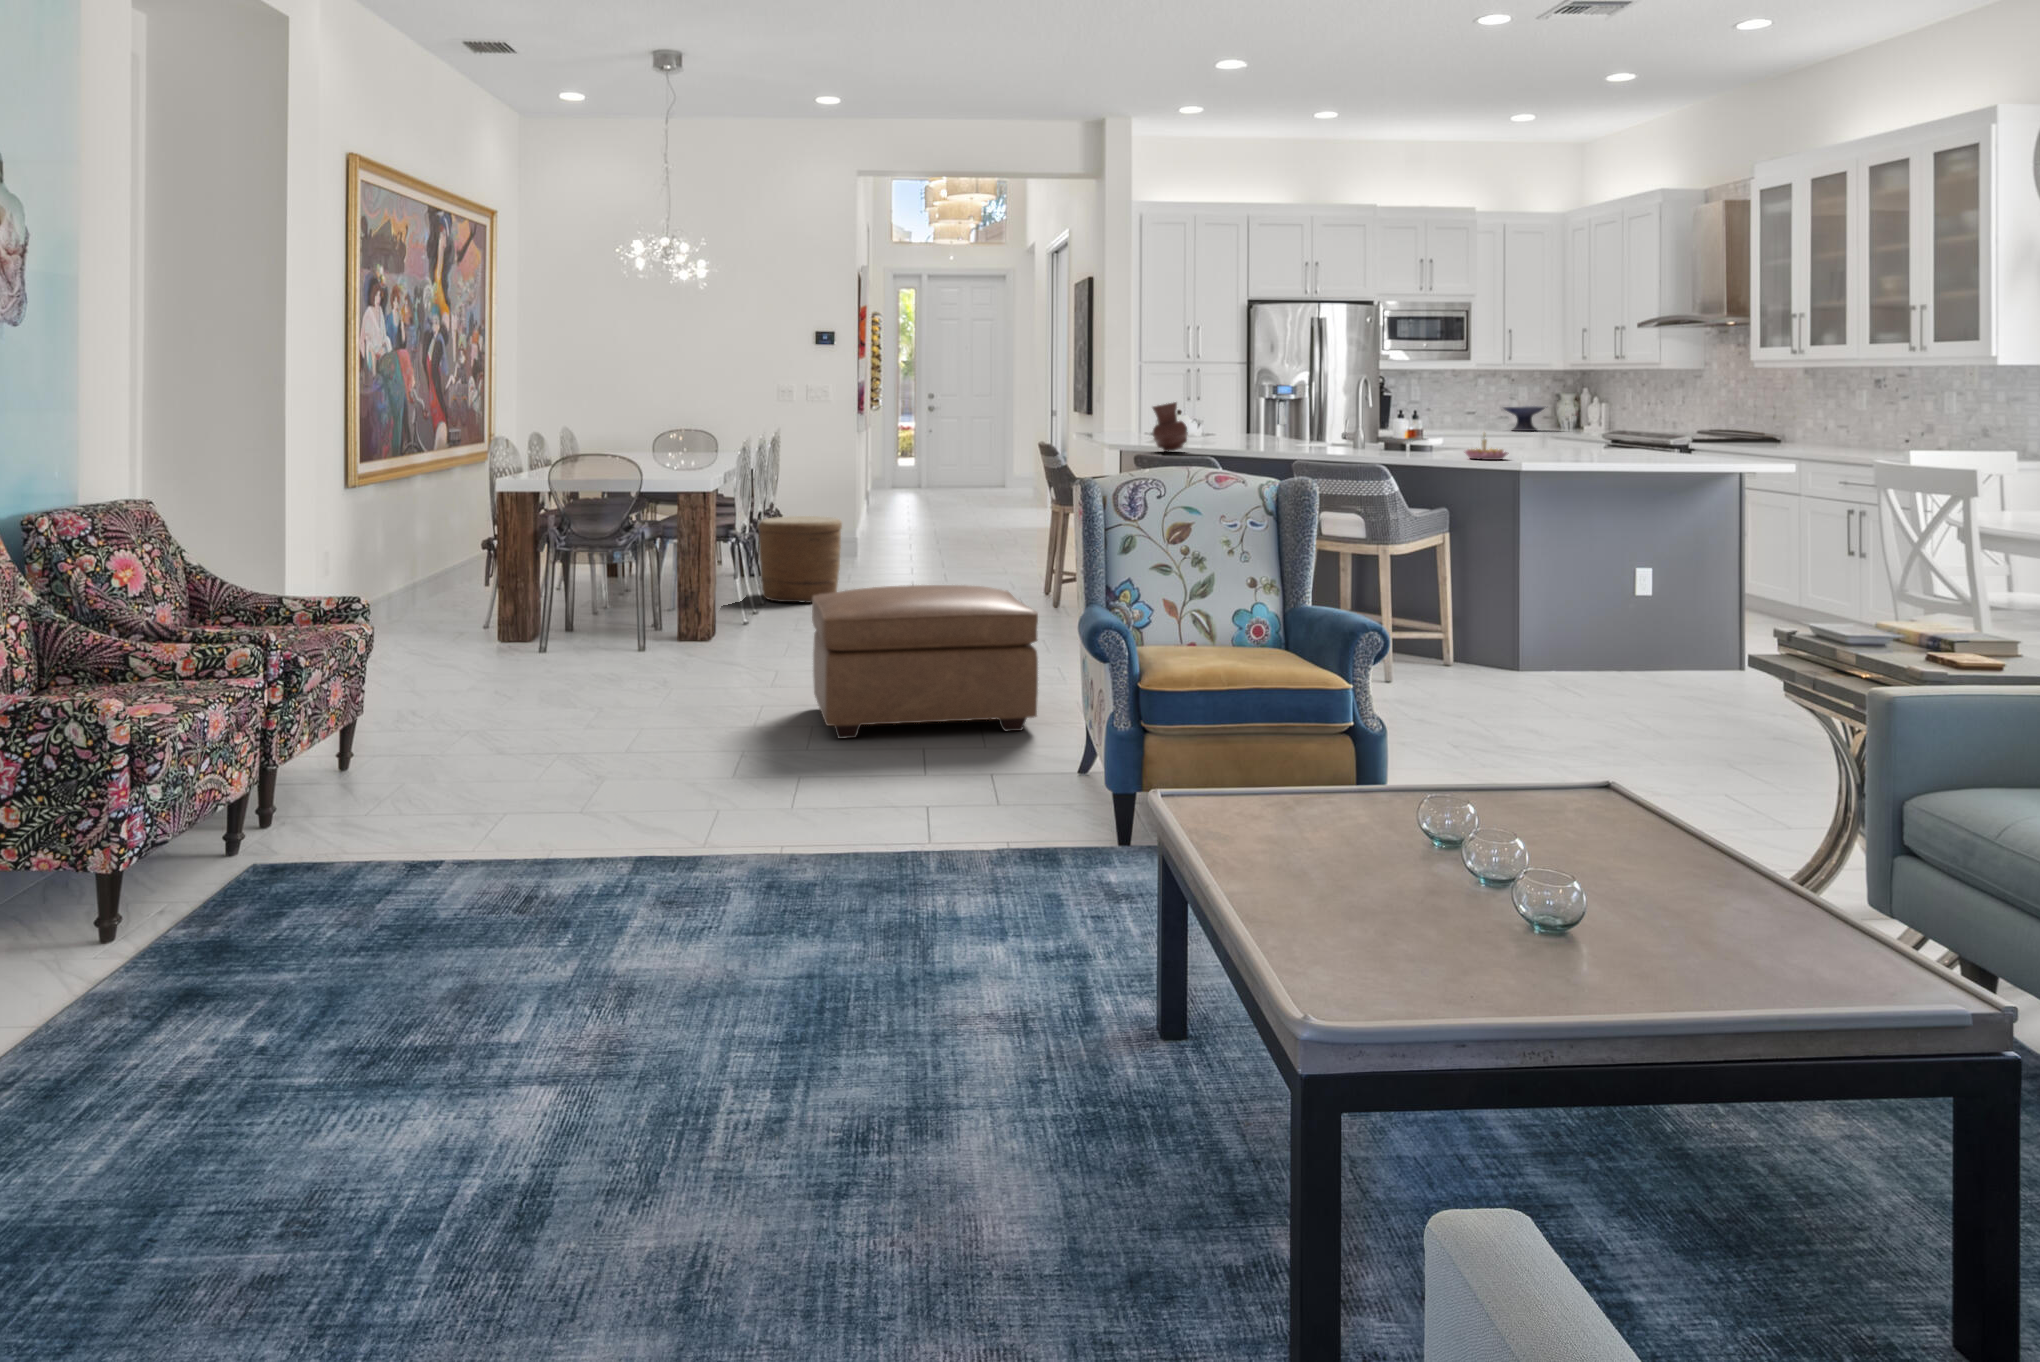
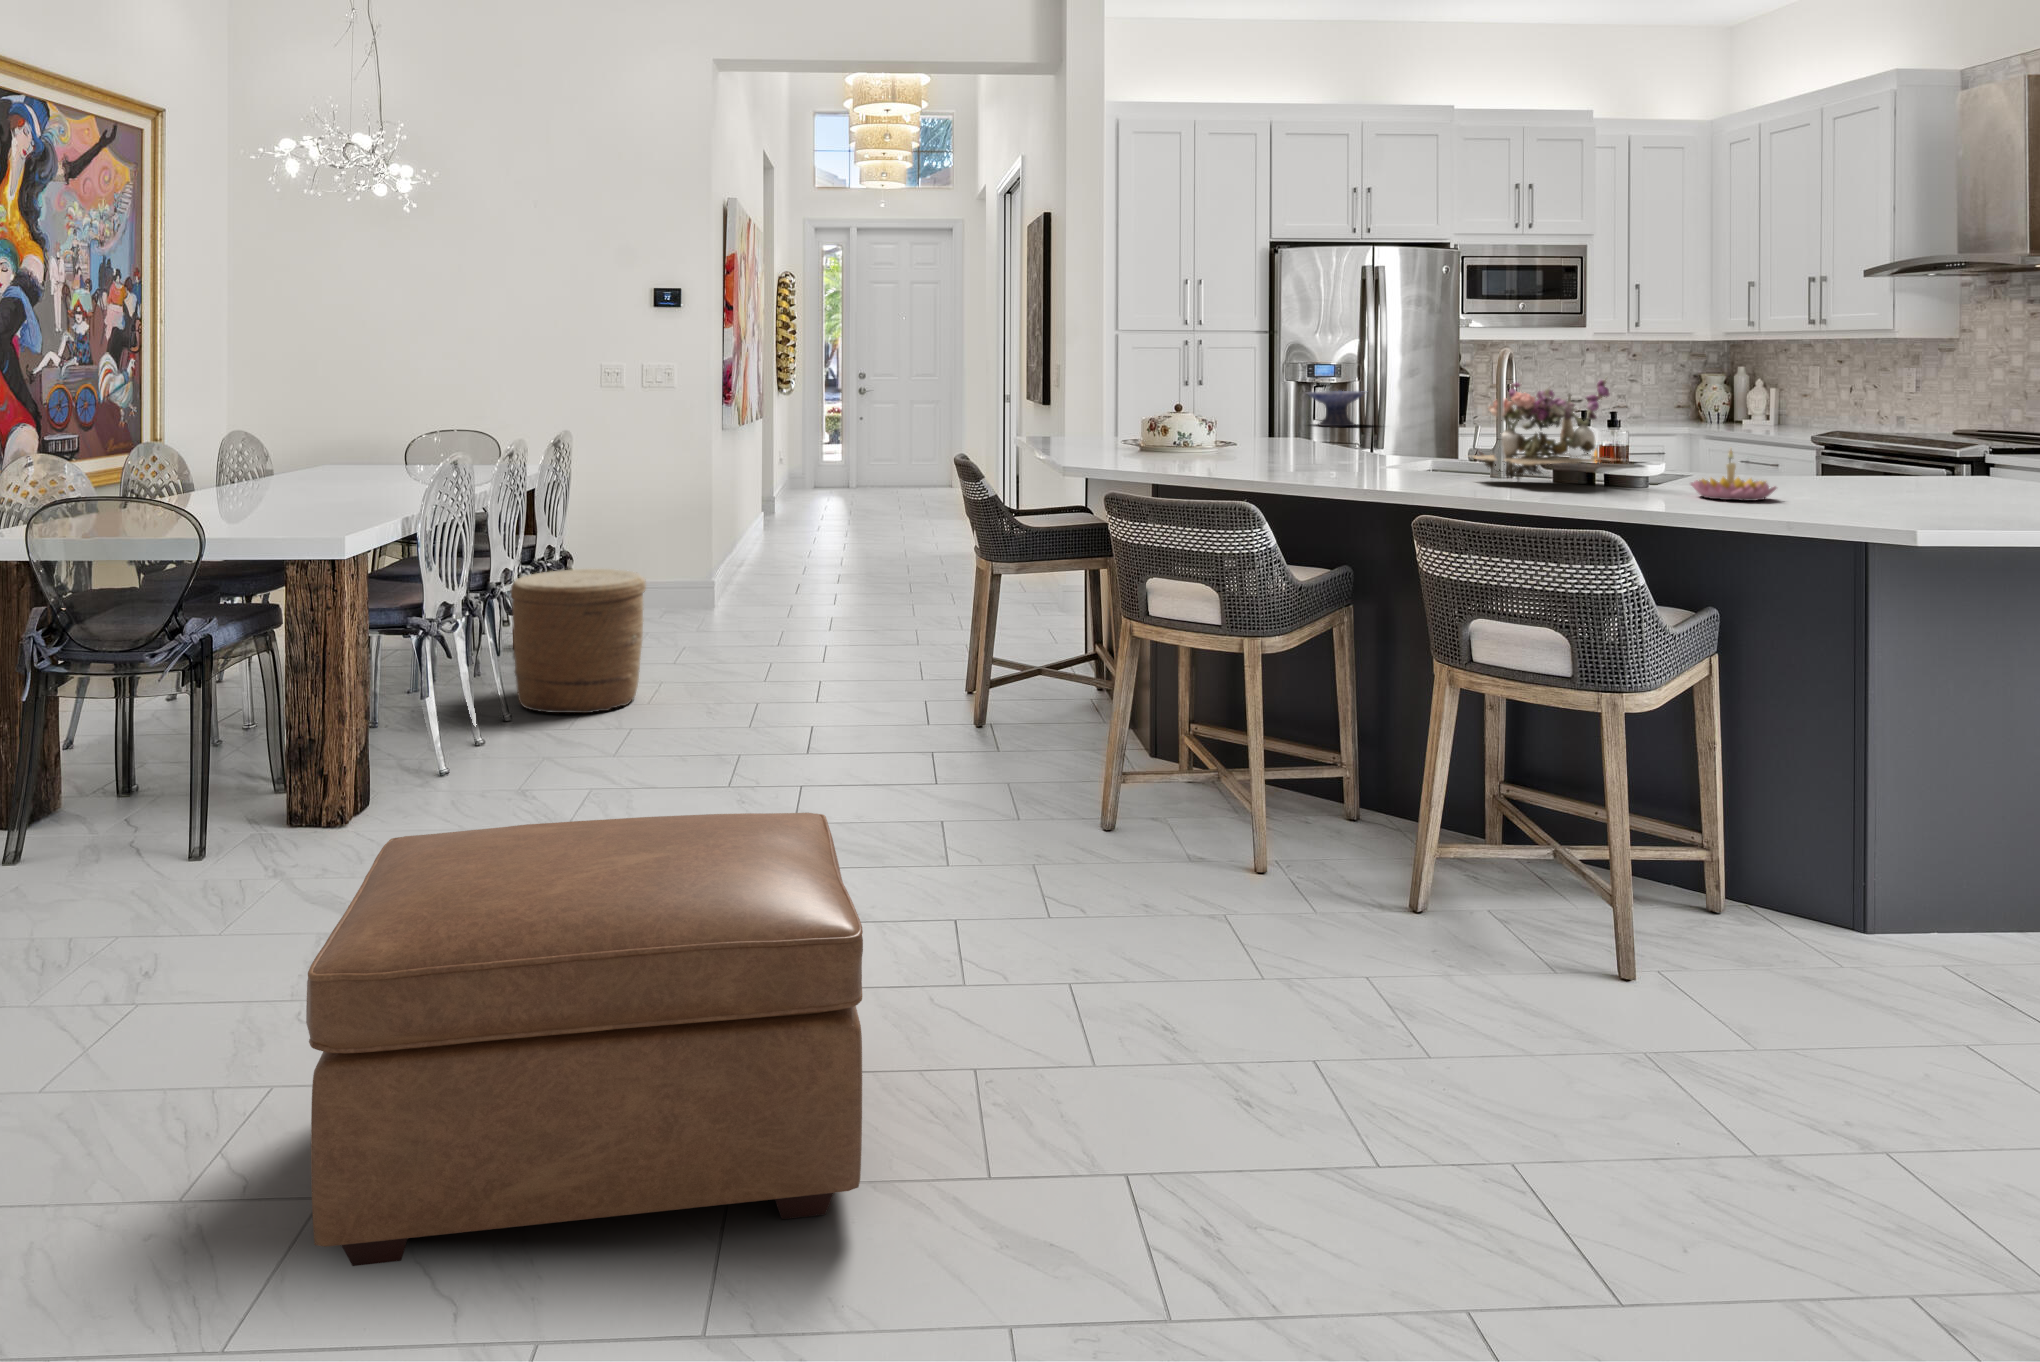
flower arrangement: none [1347,392,1430,454] -> present [1473,378,1612,480]
vase: present [1153,402,1188,451] -> none [1133,394,1195,478]
decorative bowl: present [1504,406,1546,431] -> present [1307,391,1366,426]

